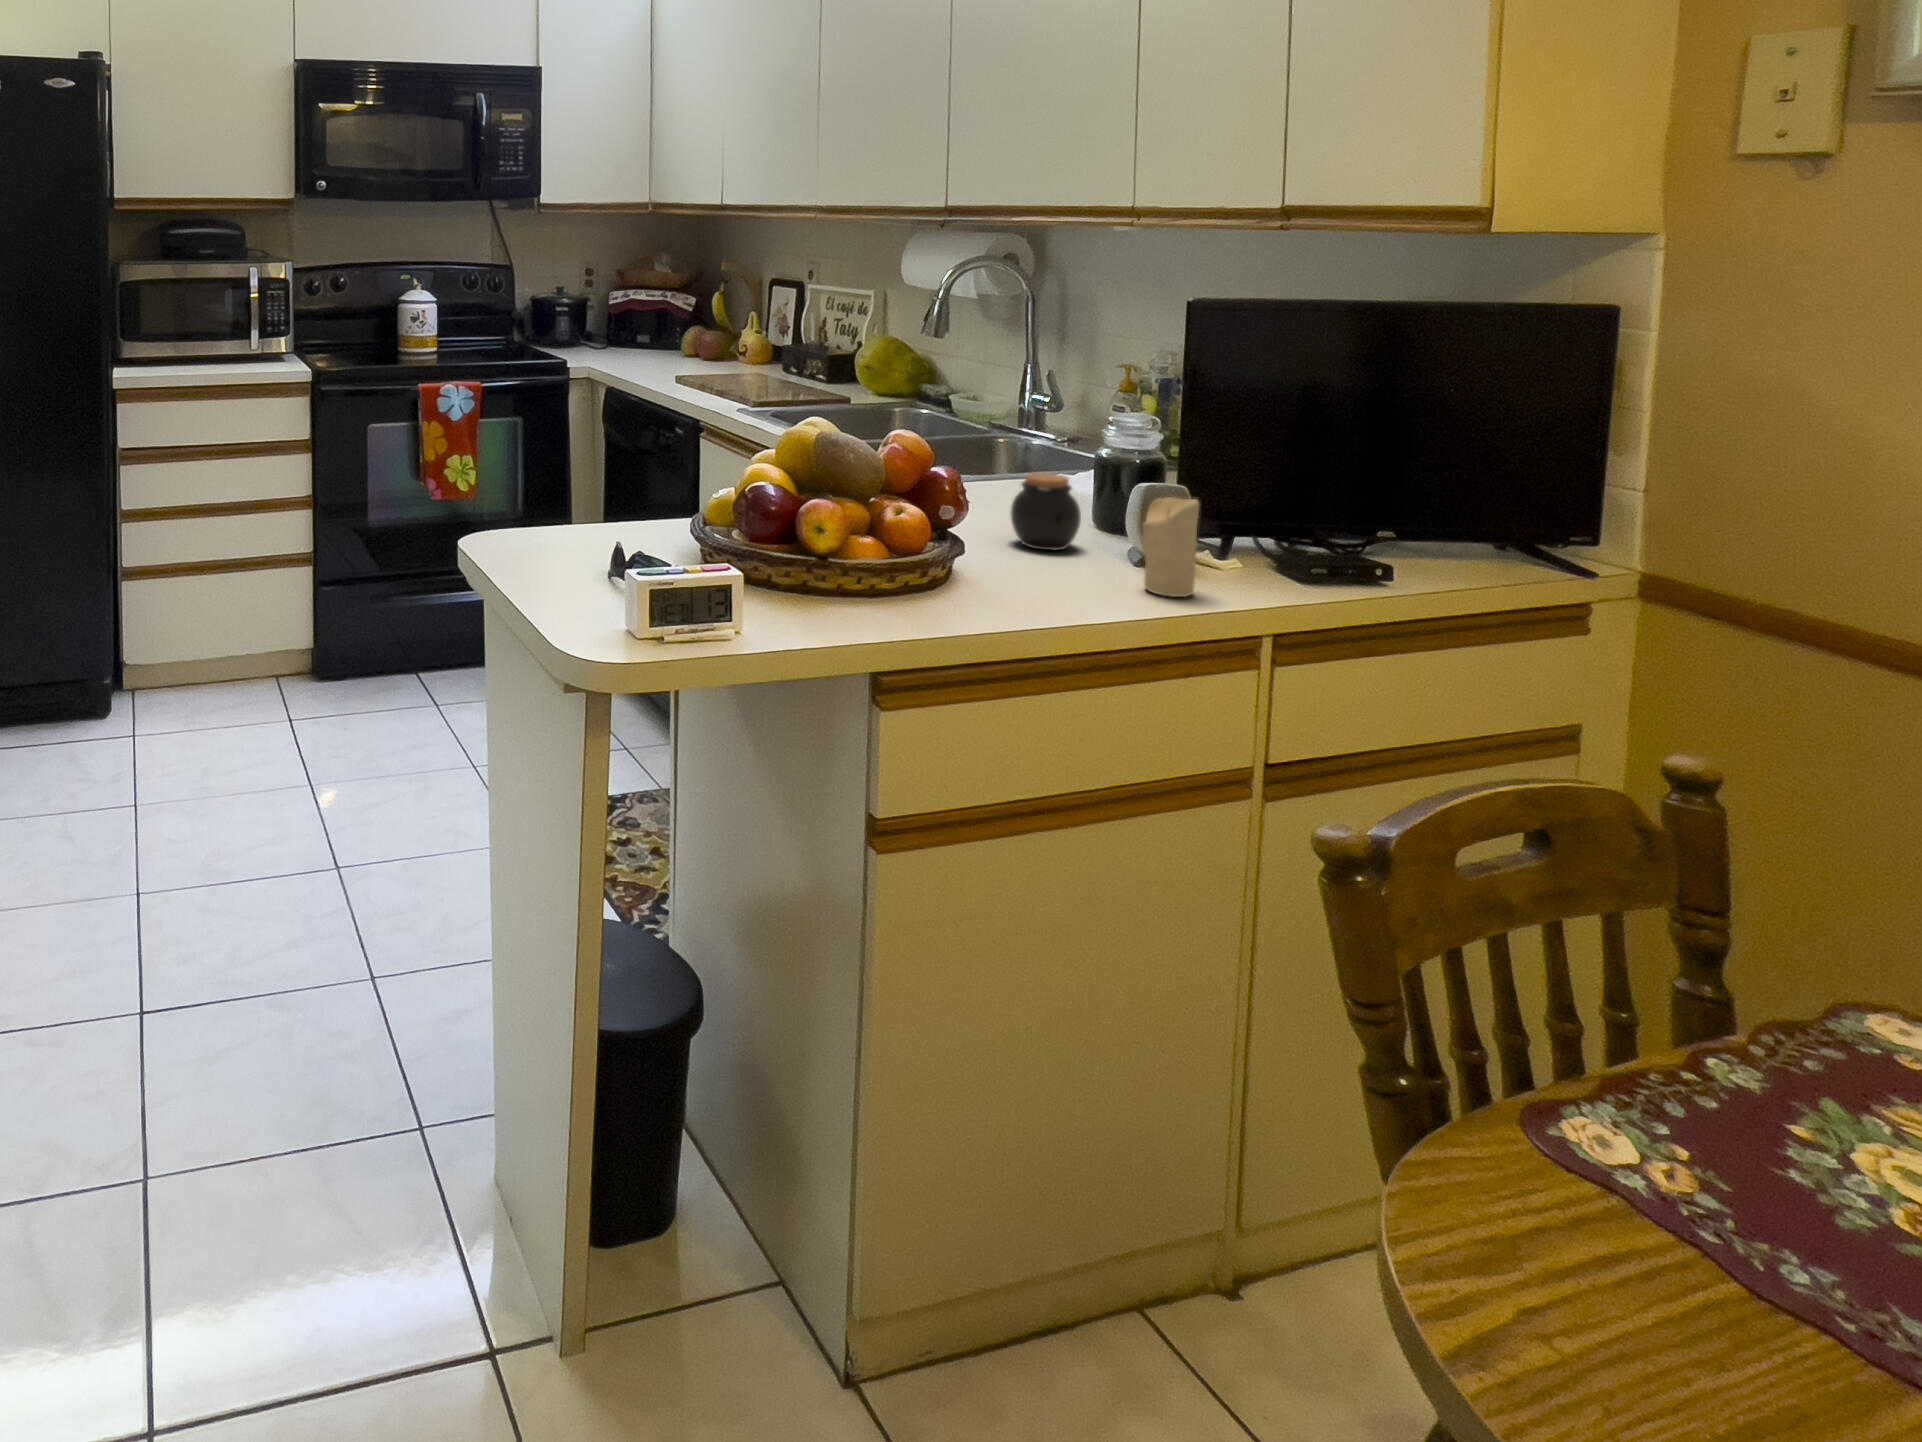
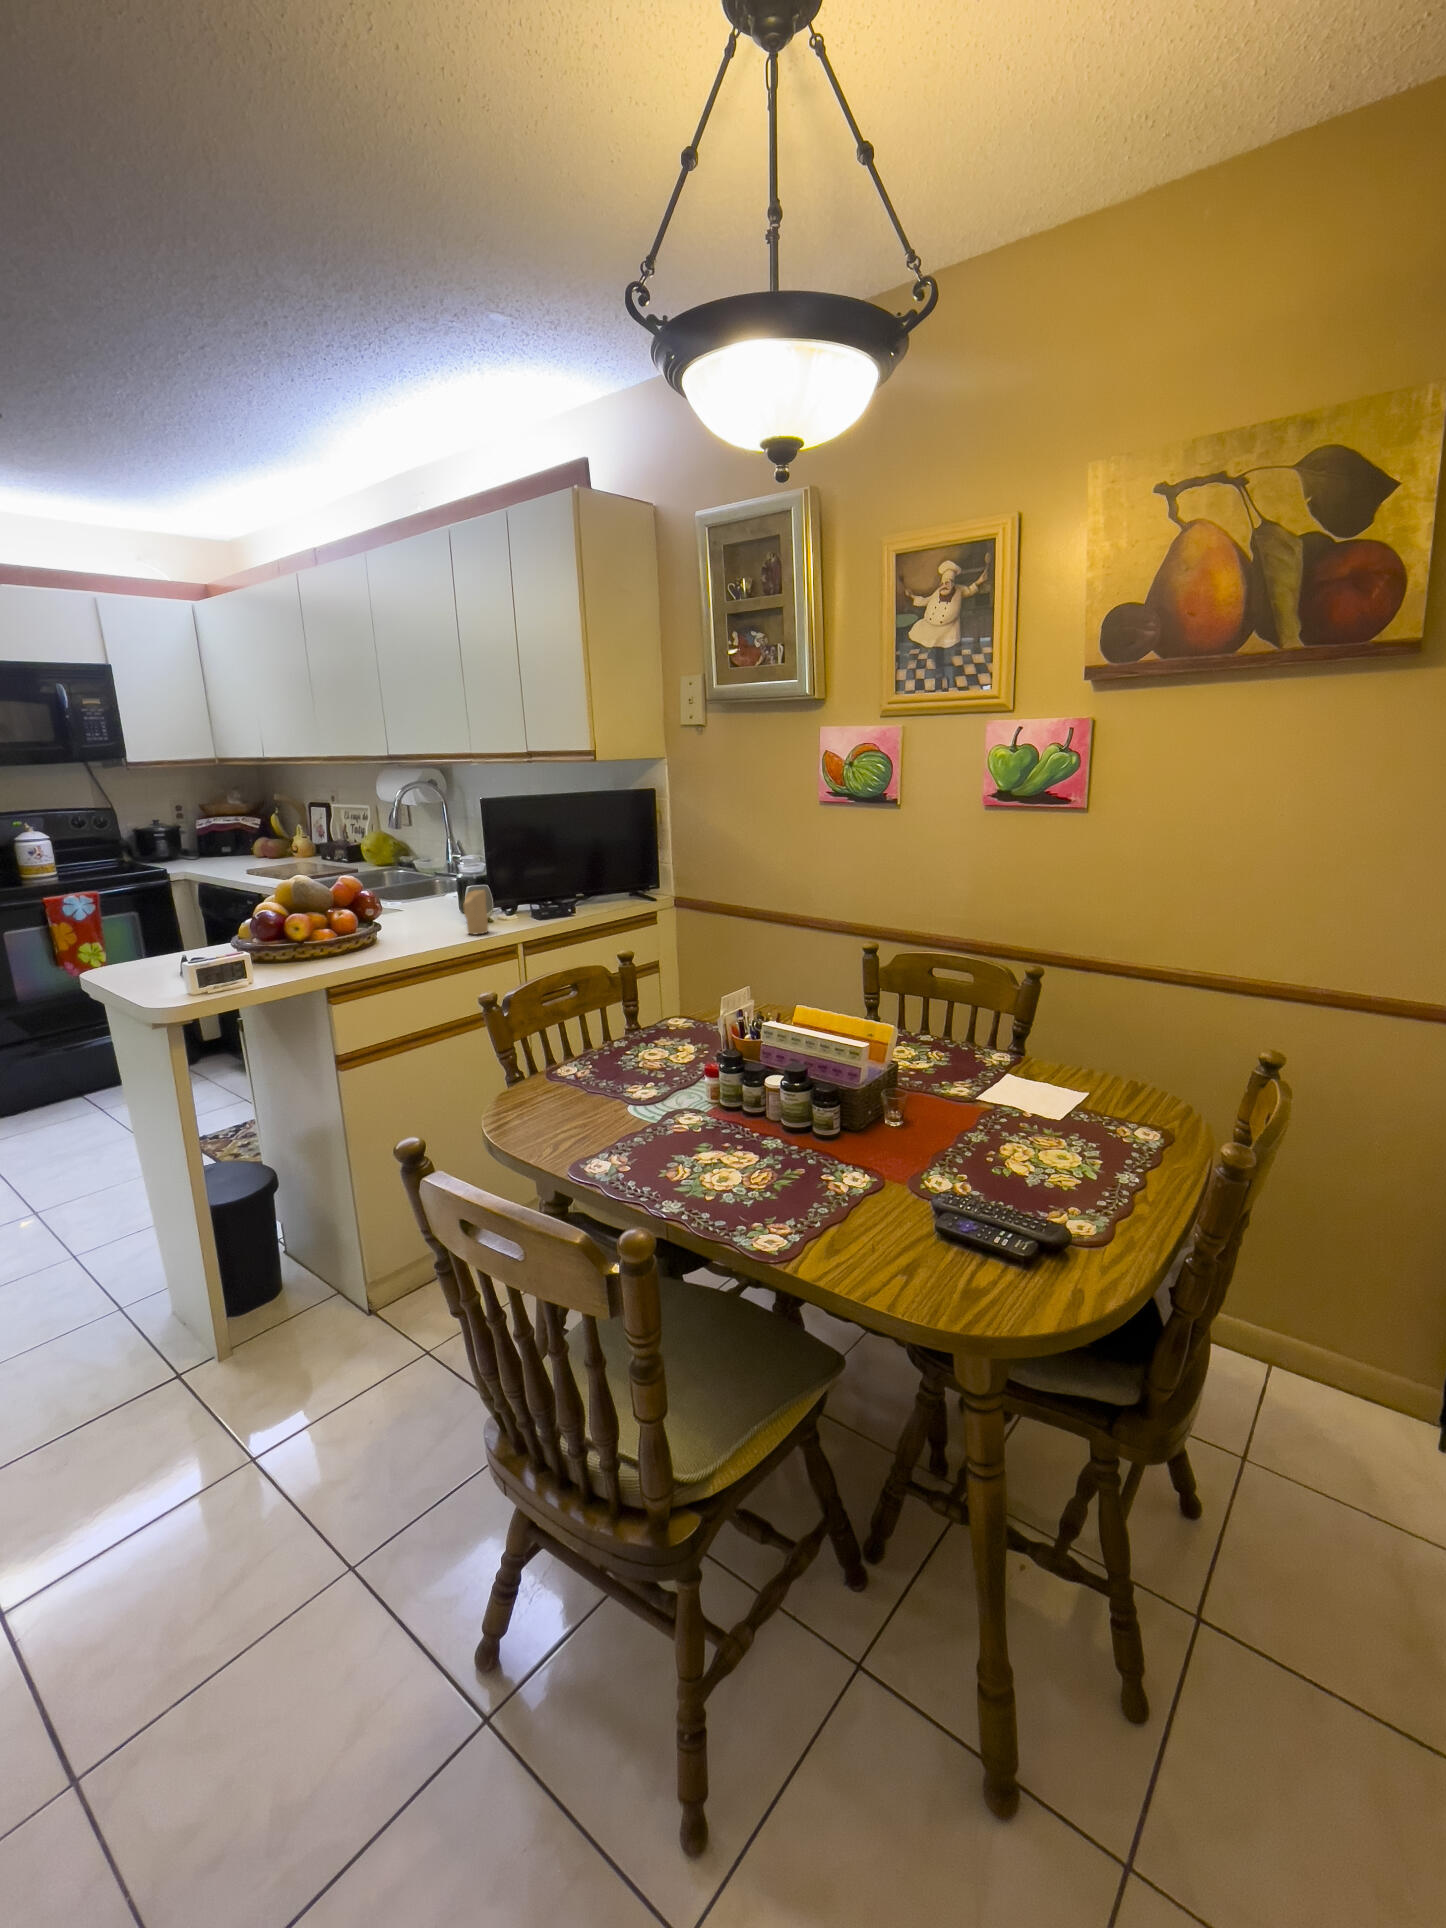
jar: present [1011,473,1081,550] -> none [413,889,447,926]

